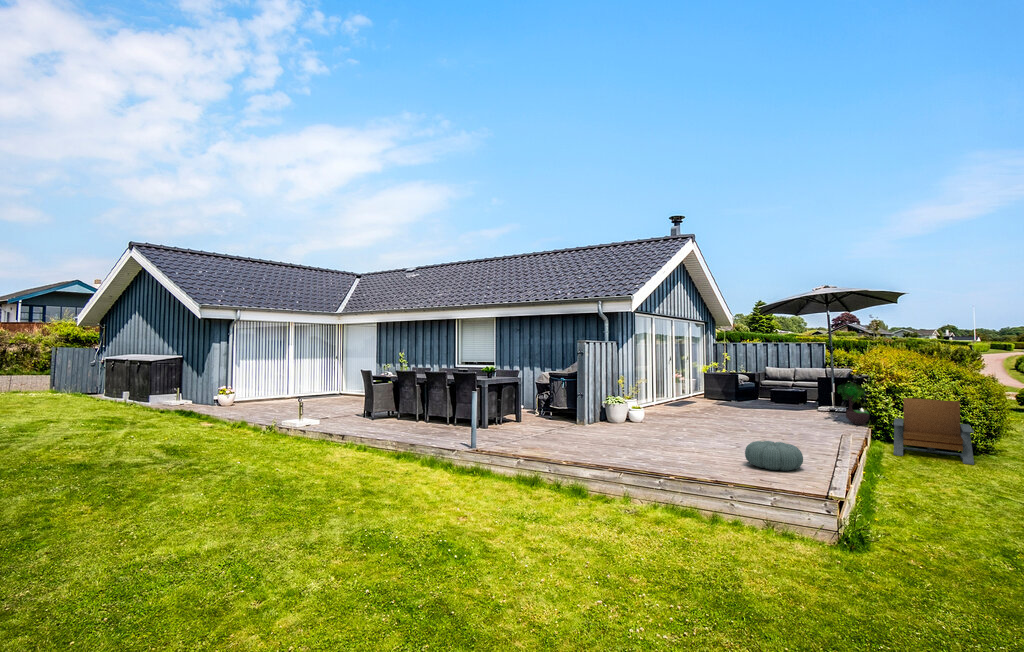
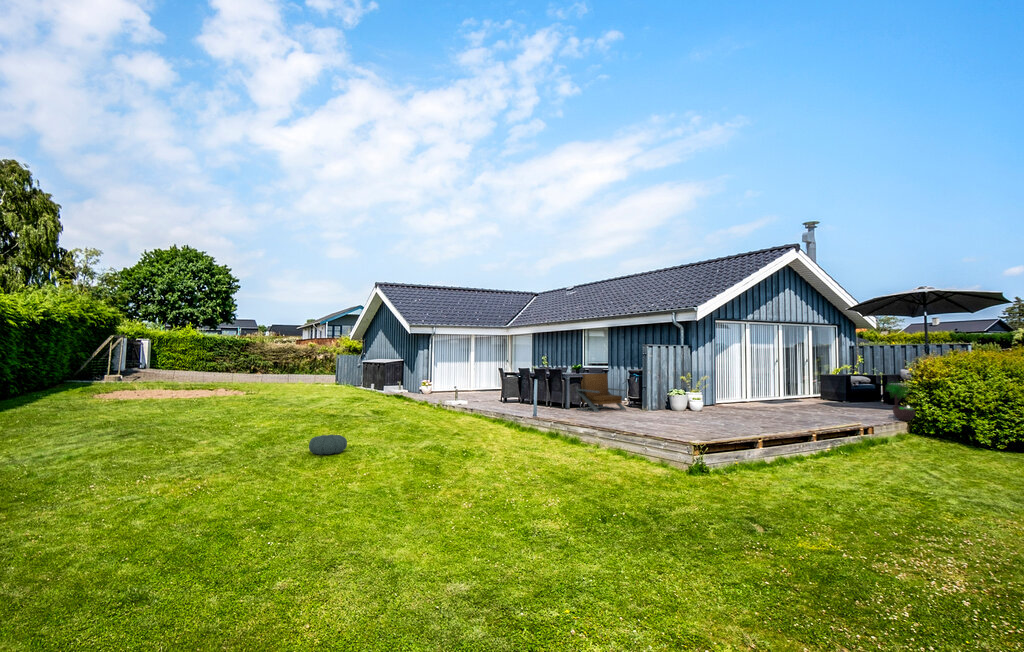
lounge chair: present [894,398,974,465] -> present [576,373,626,412]
pouf: present [745,441,803,471] -> present [309,435,347,455]

